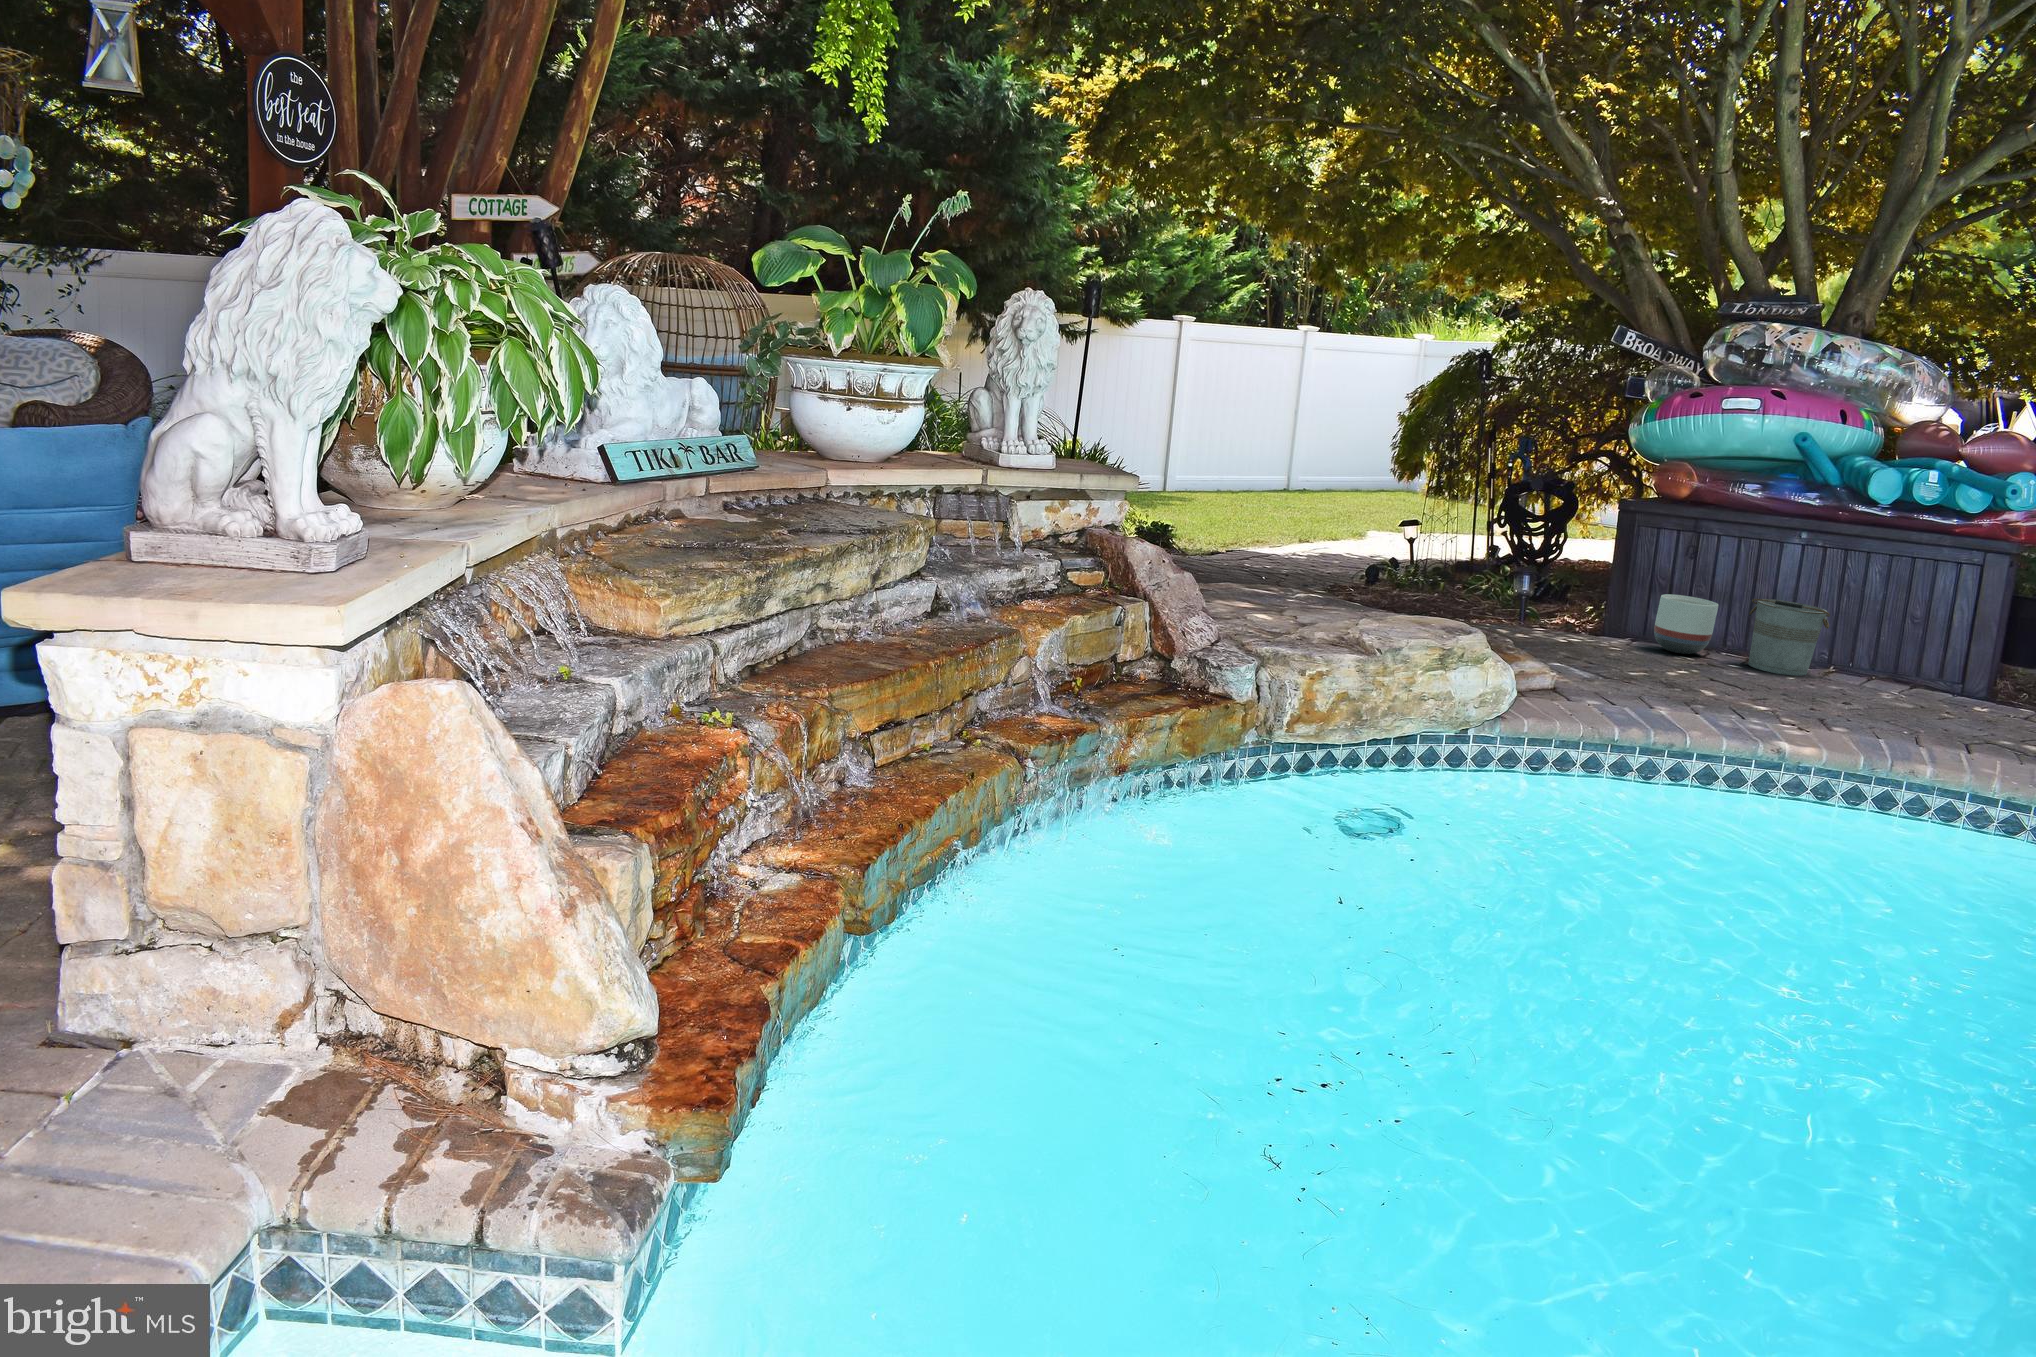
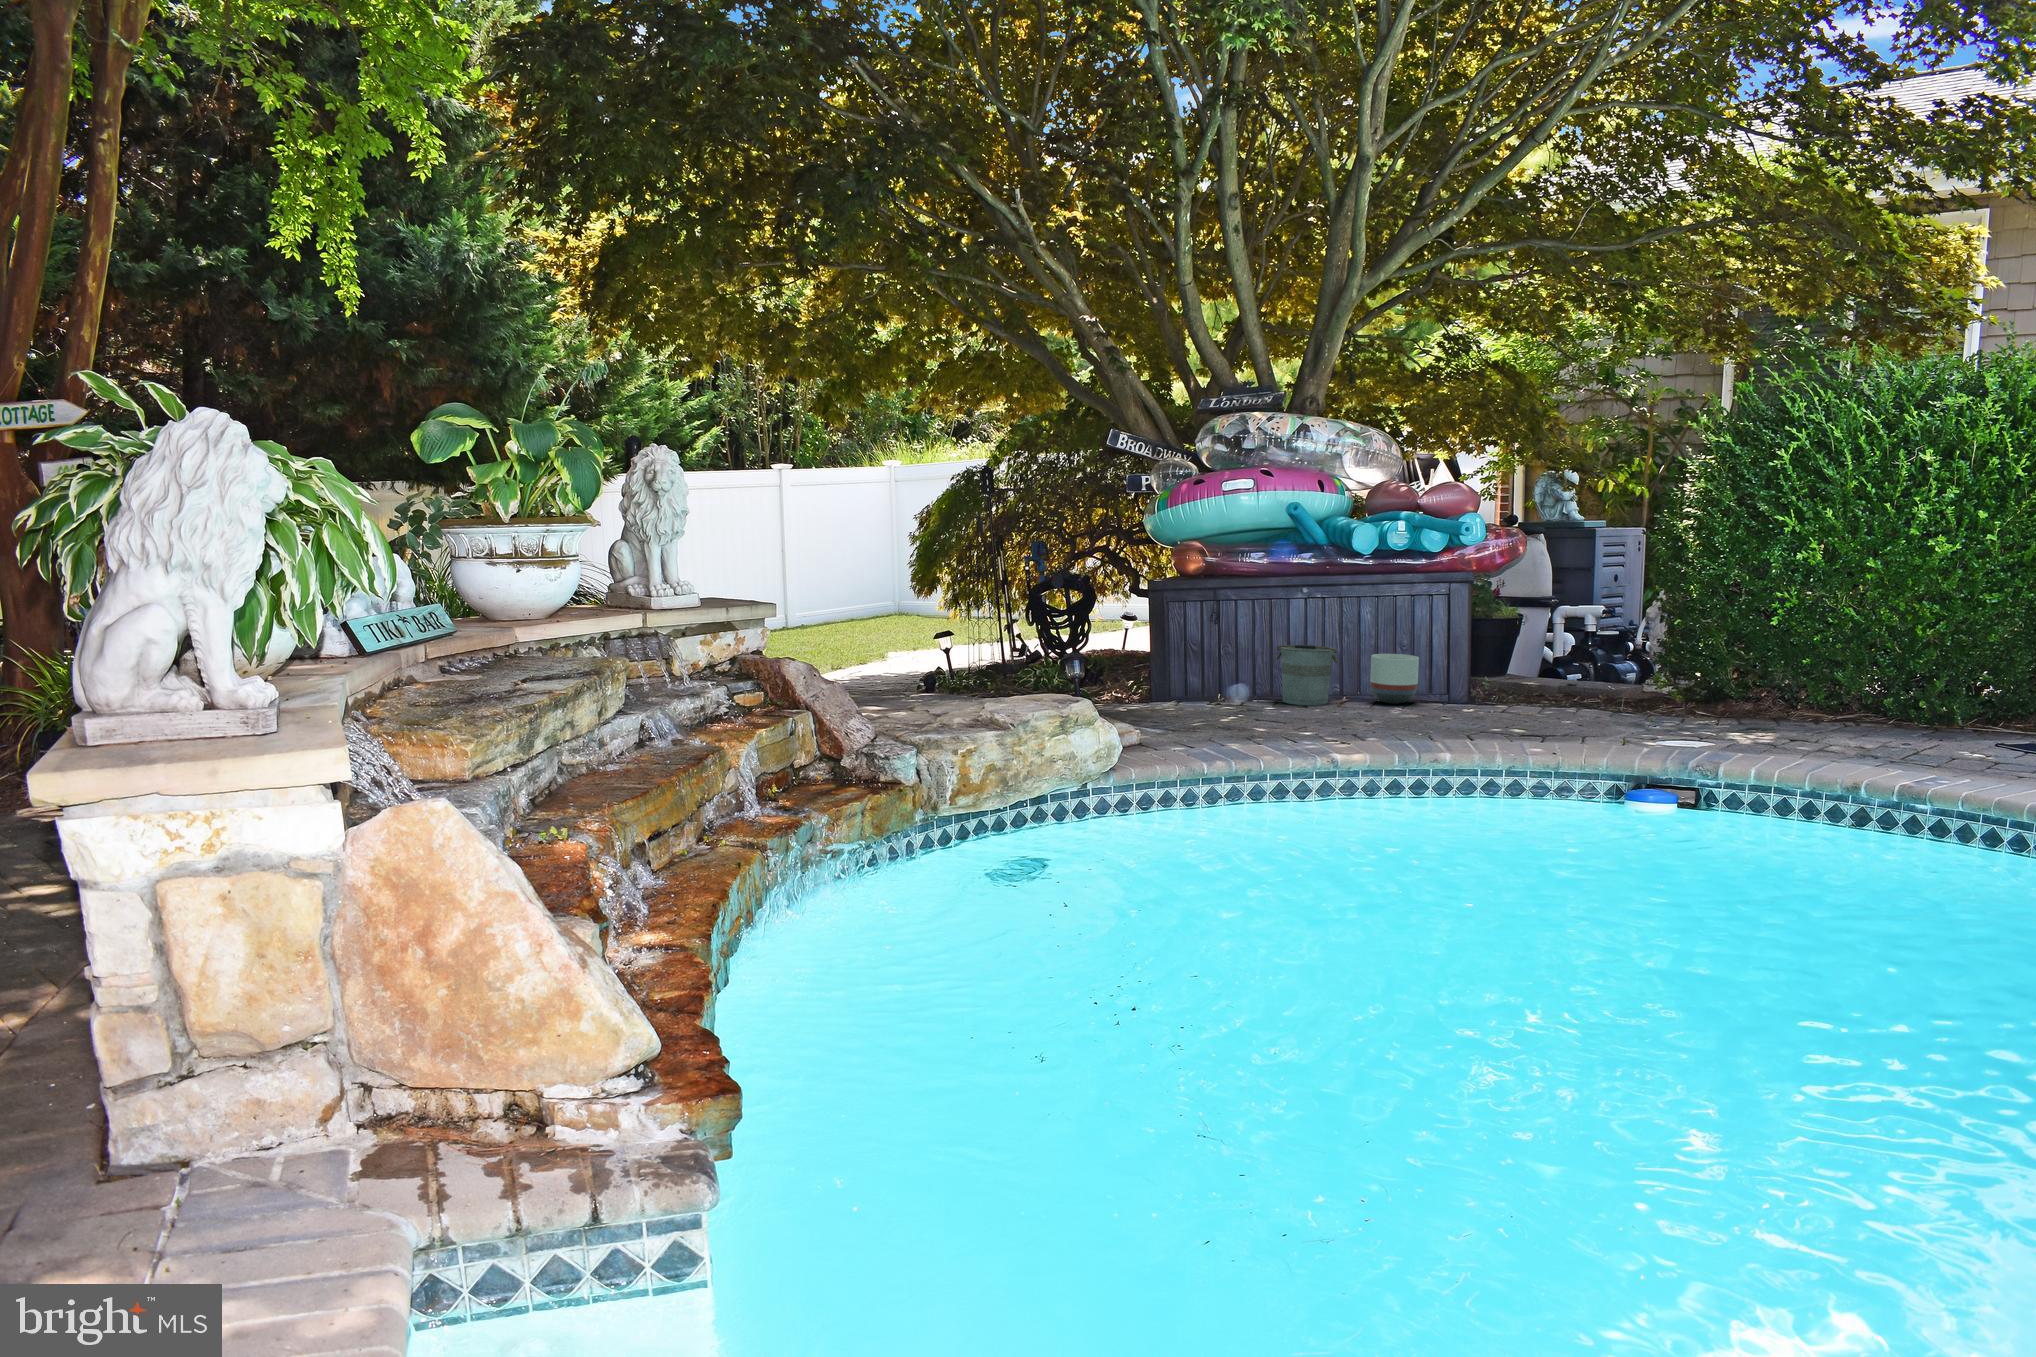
planter: present [1654,594,1718,654] -> present [1370,654,1419,704]

